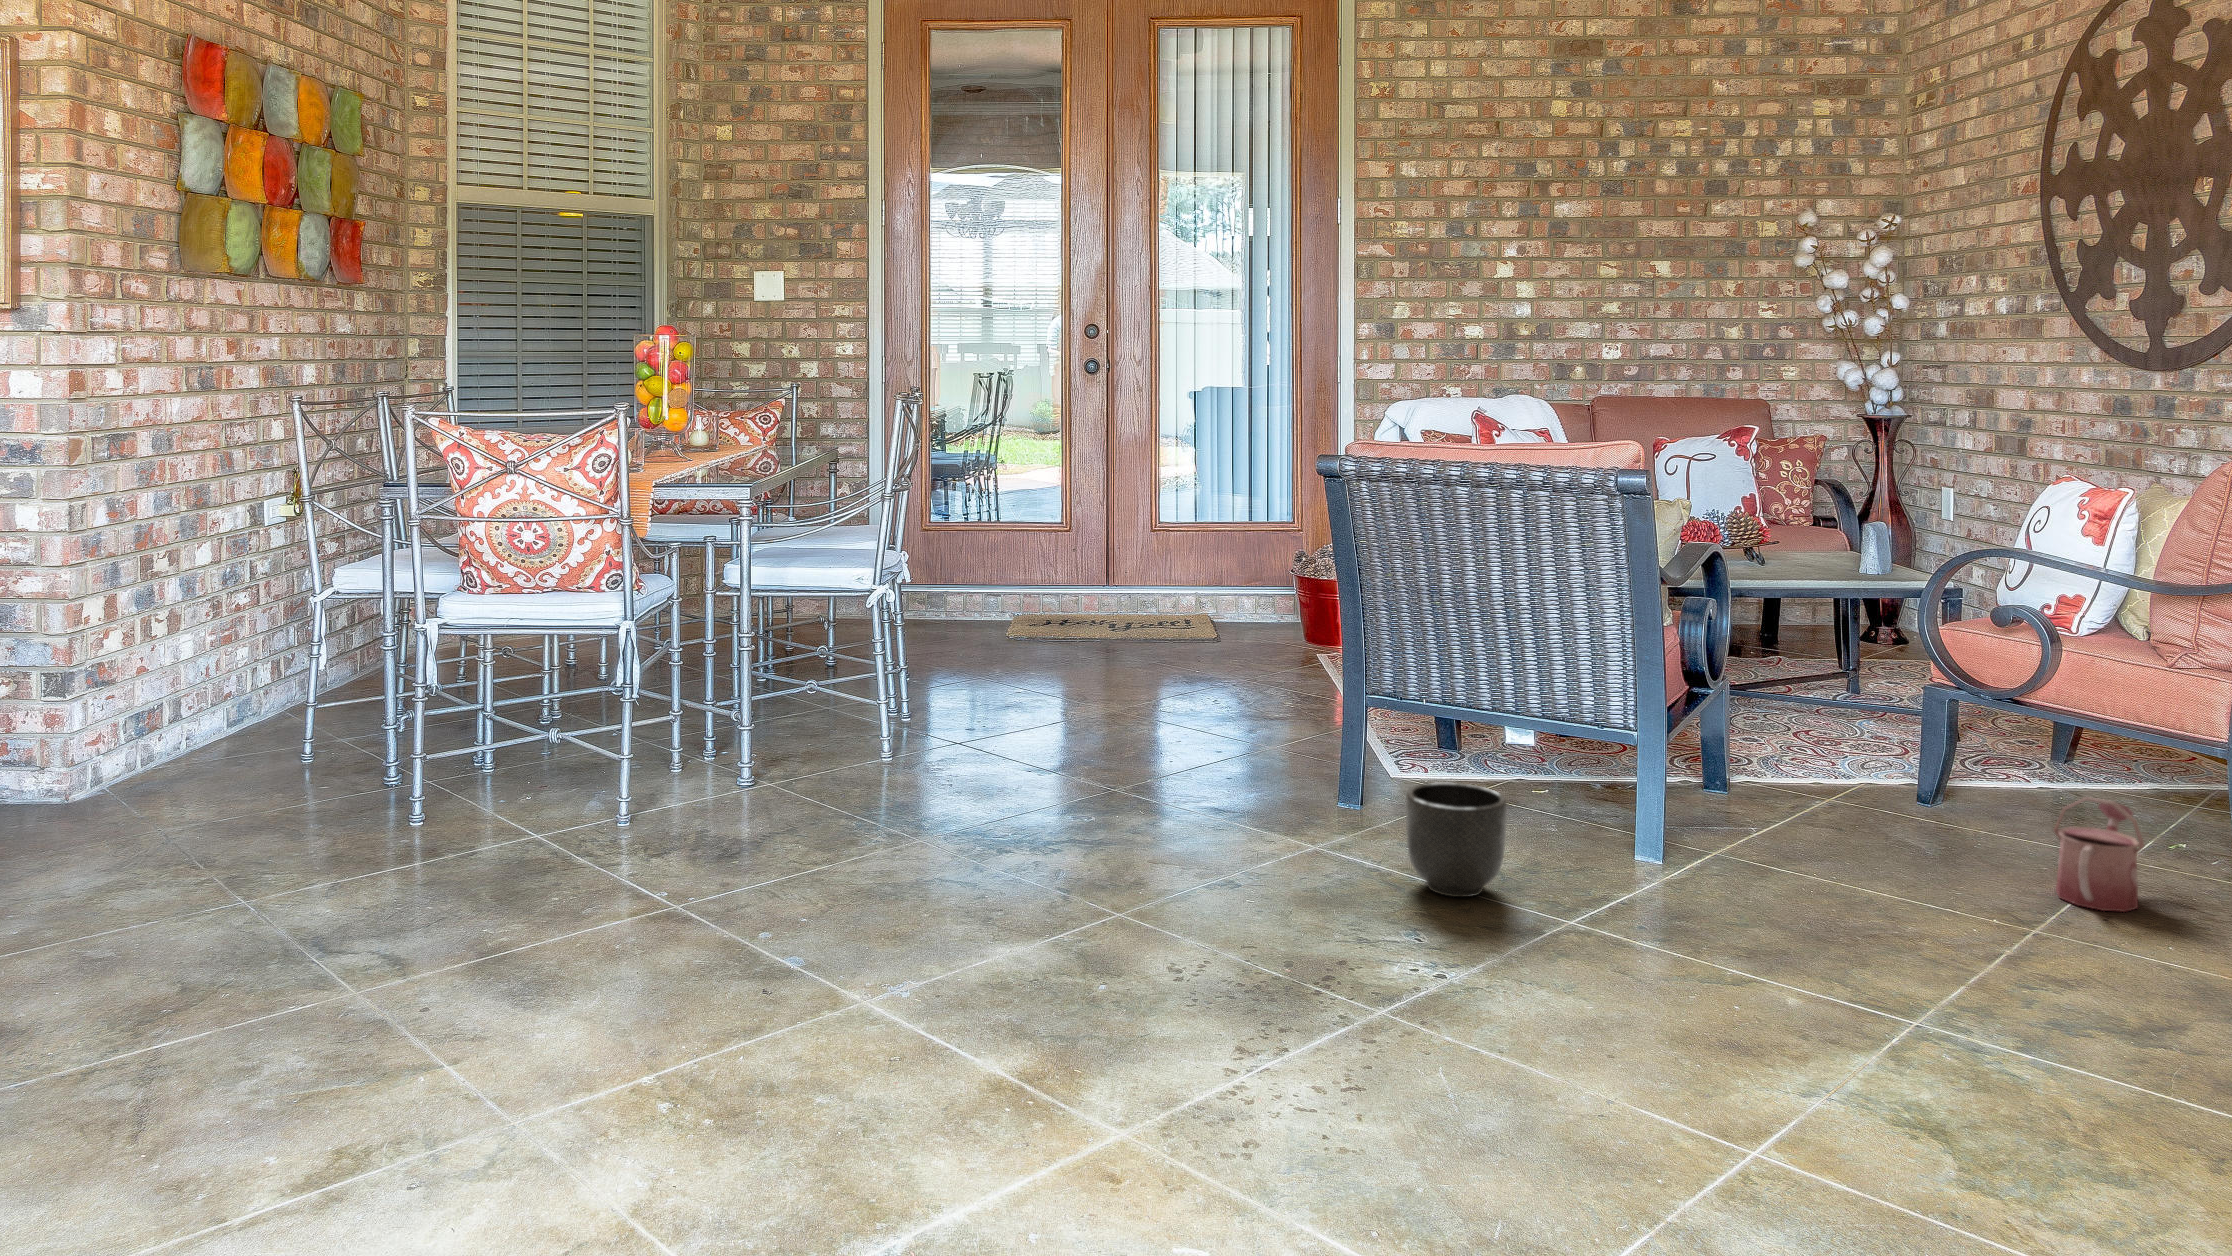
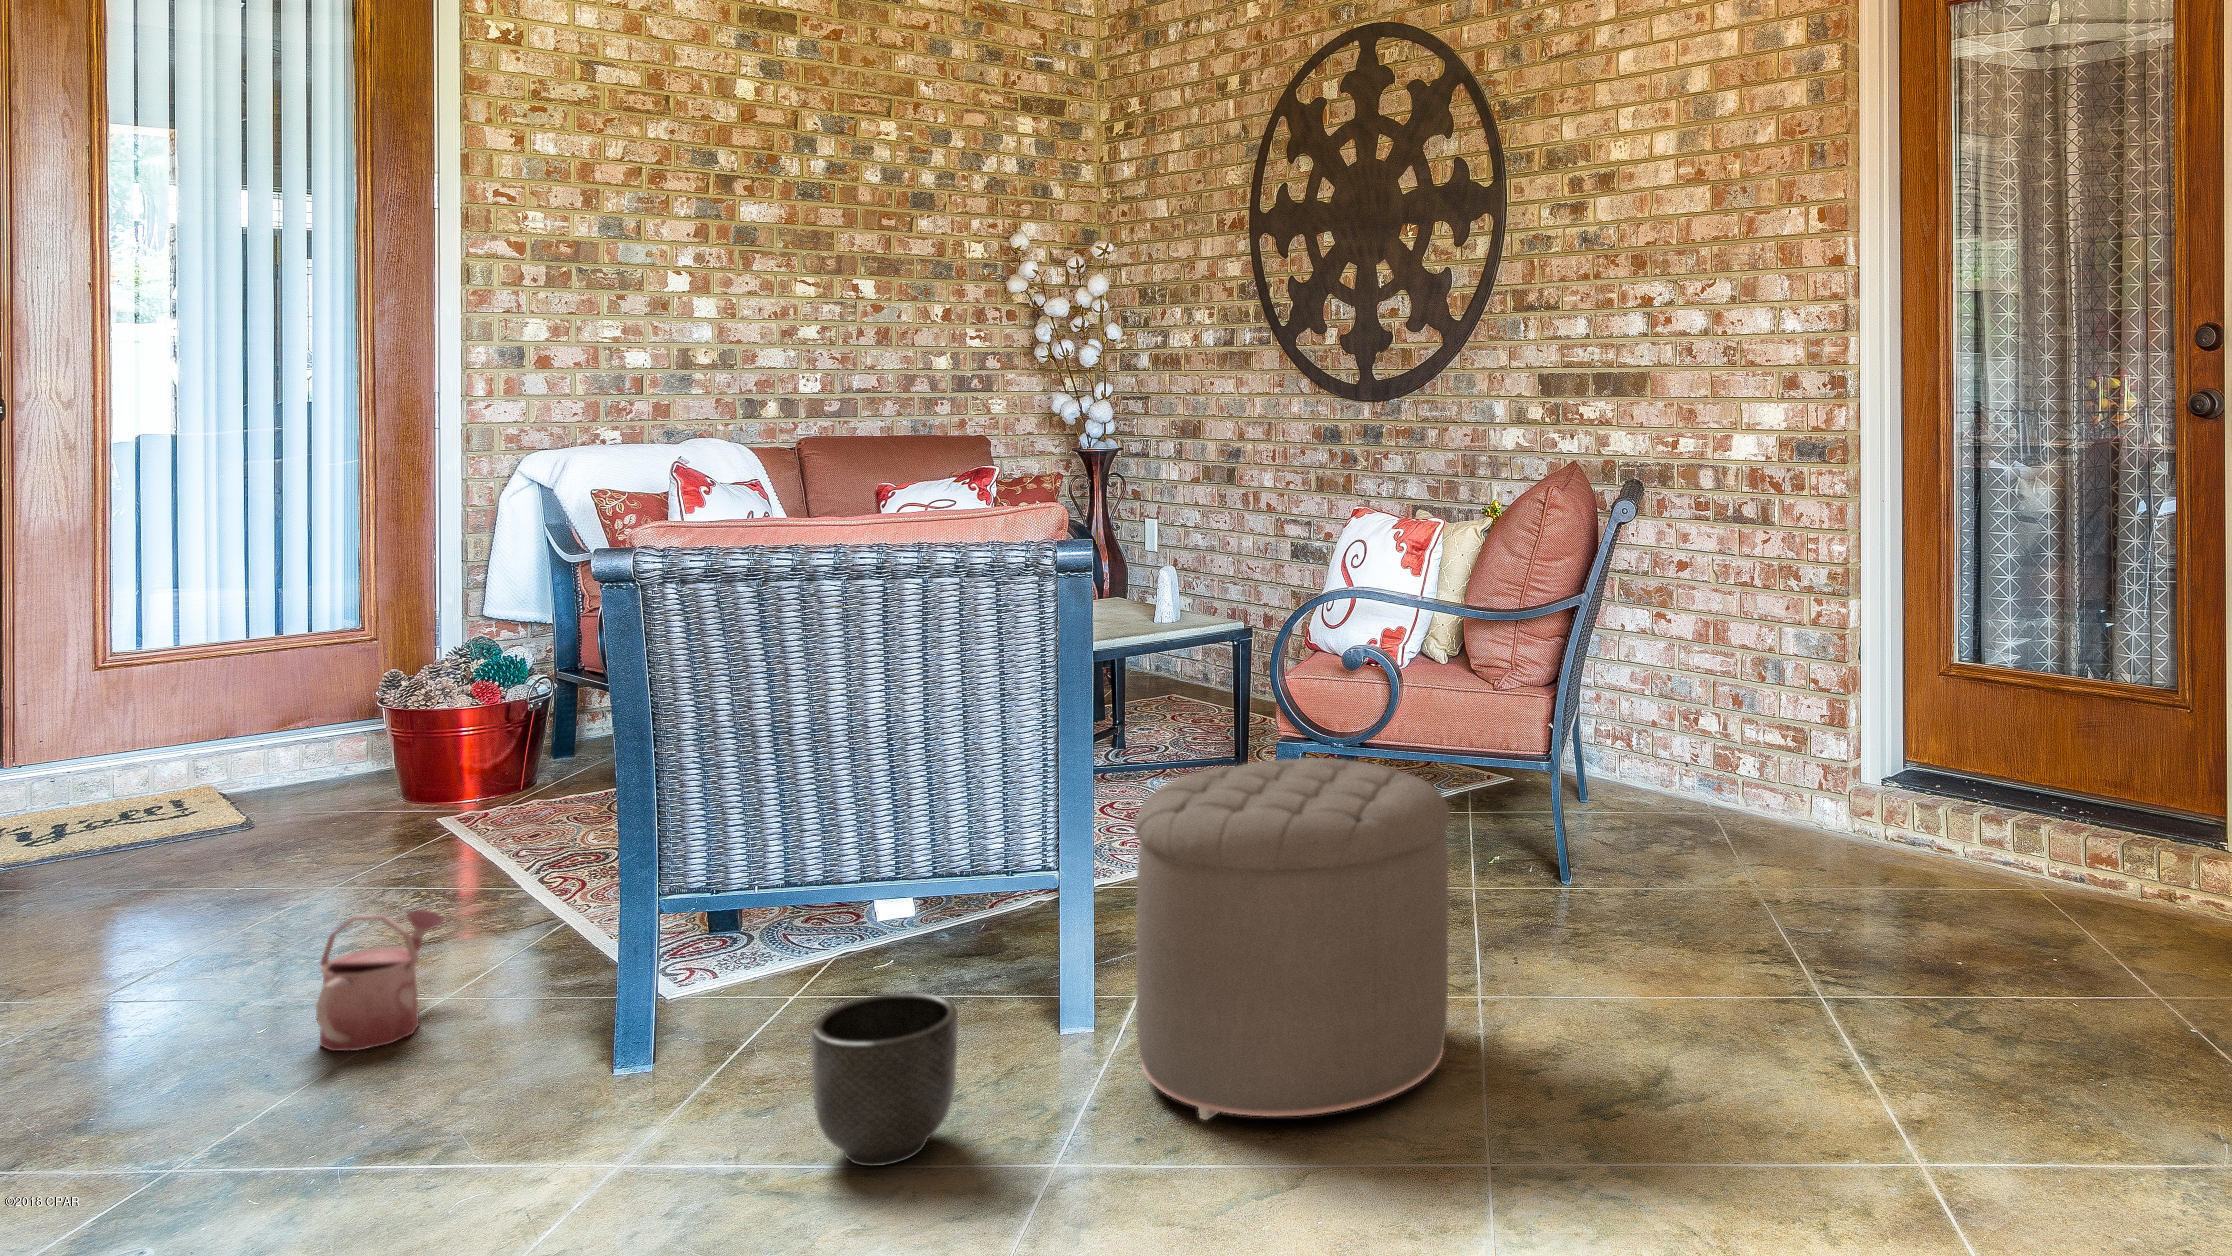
ottoman: none [1654,670,1955,966] -> present [1134,758,1450,1120]
watering can: present [2054,797,2144,912] -> present [316,909,444,1051]

